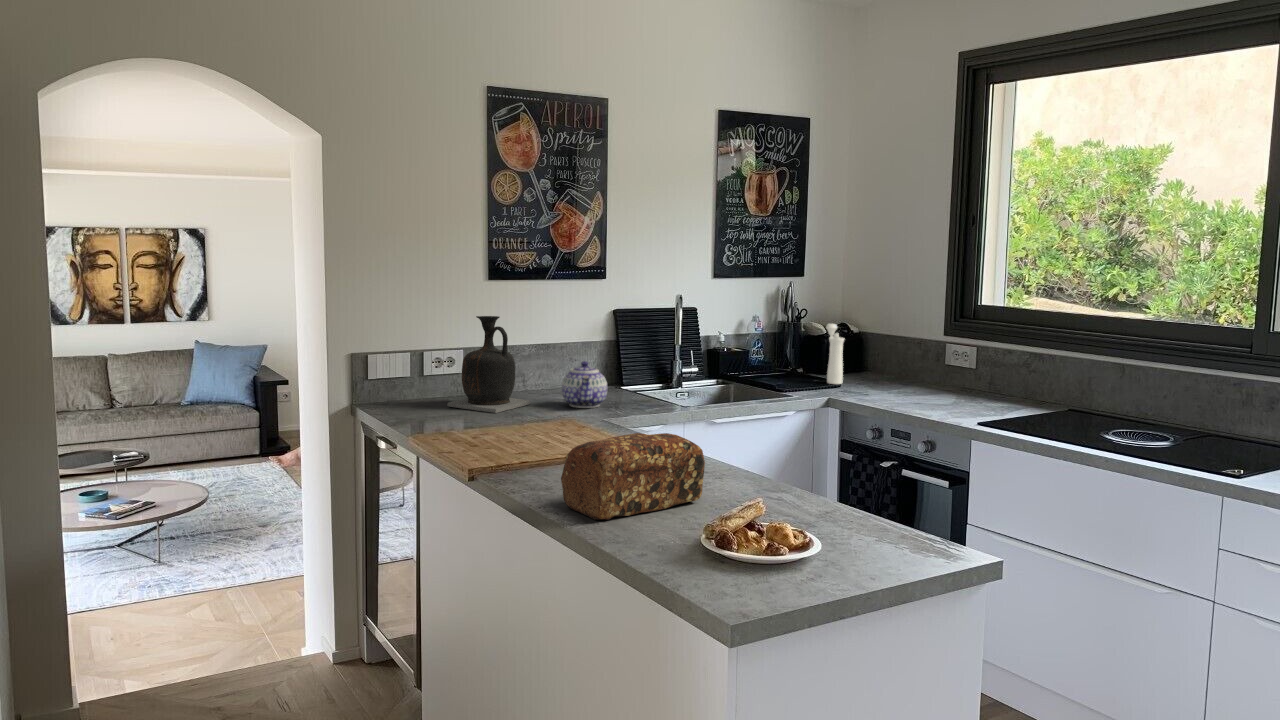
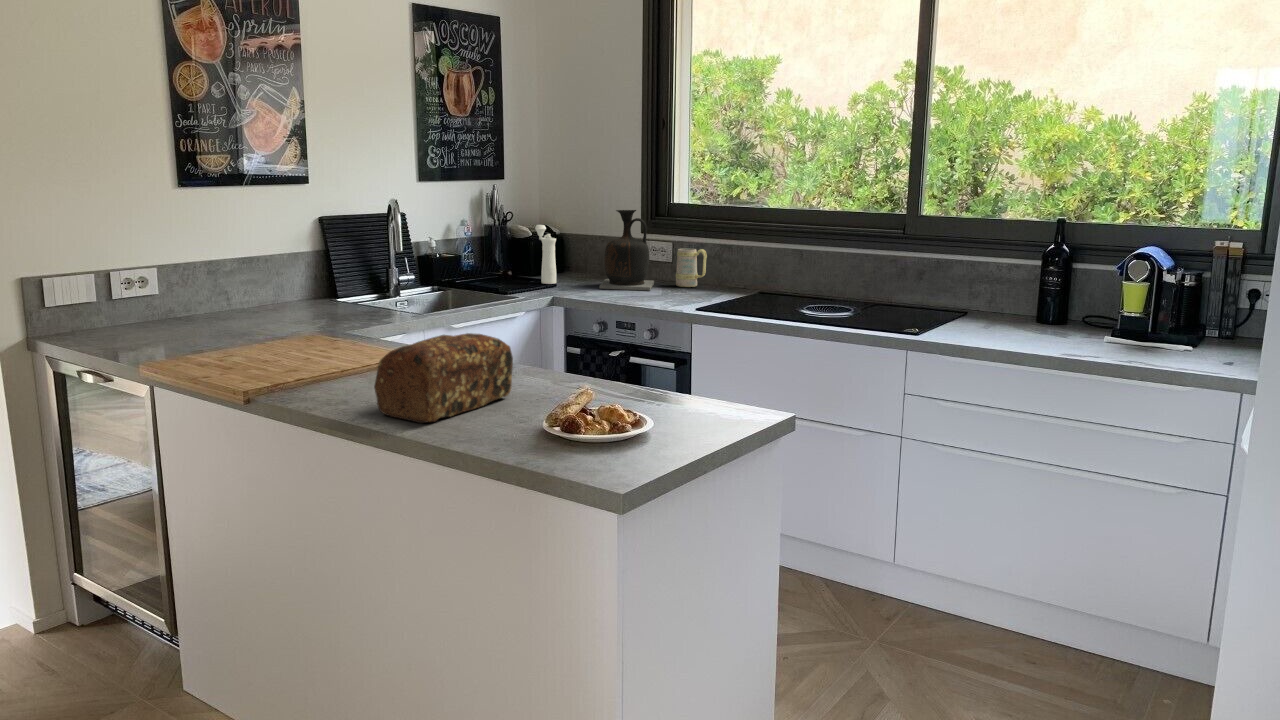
vase: present [448,316,530,413] -> present [599,210,654,291]
mug: none [971,355,1007,397] -> present [676,248,707,287]
teapot: present [562,361,607,408] -> none [285,273,336,323]

